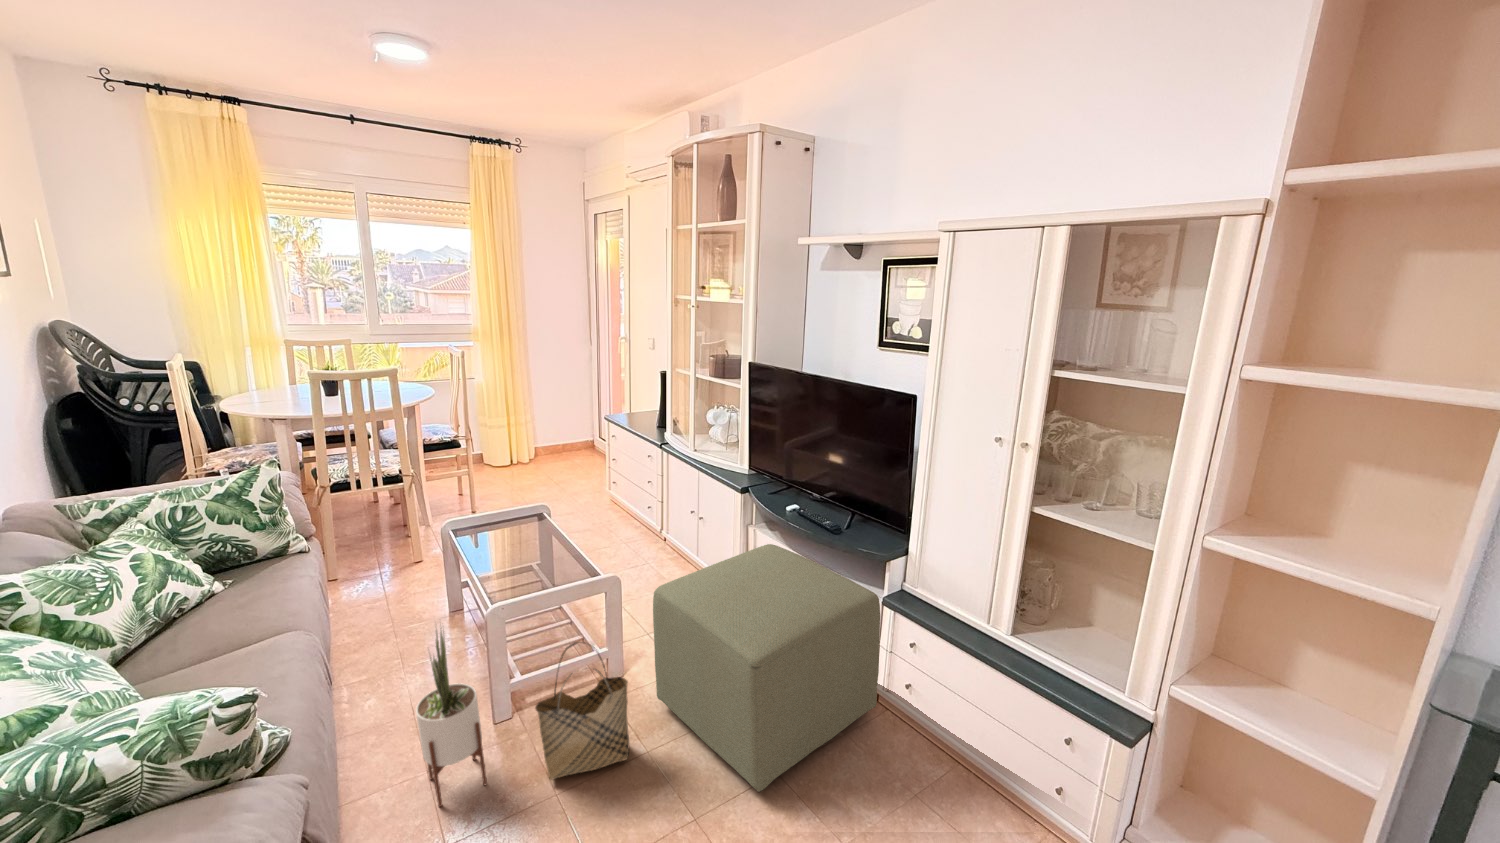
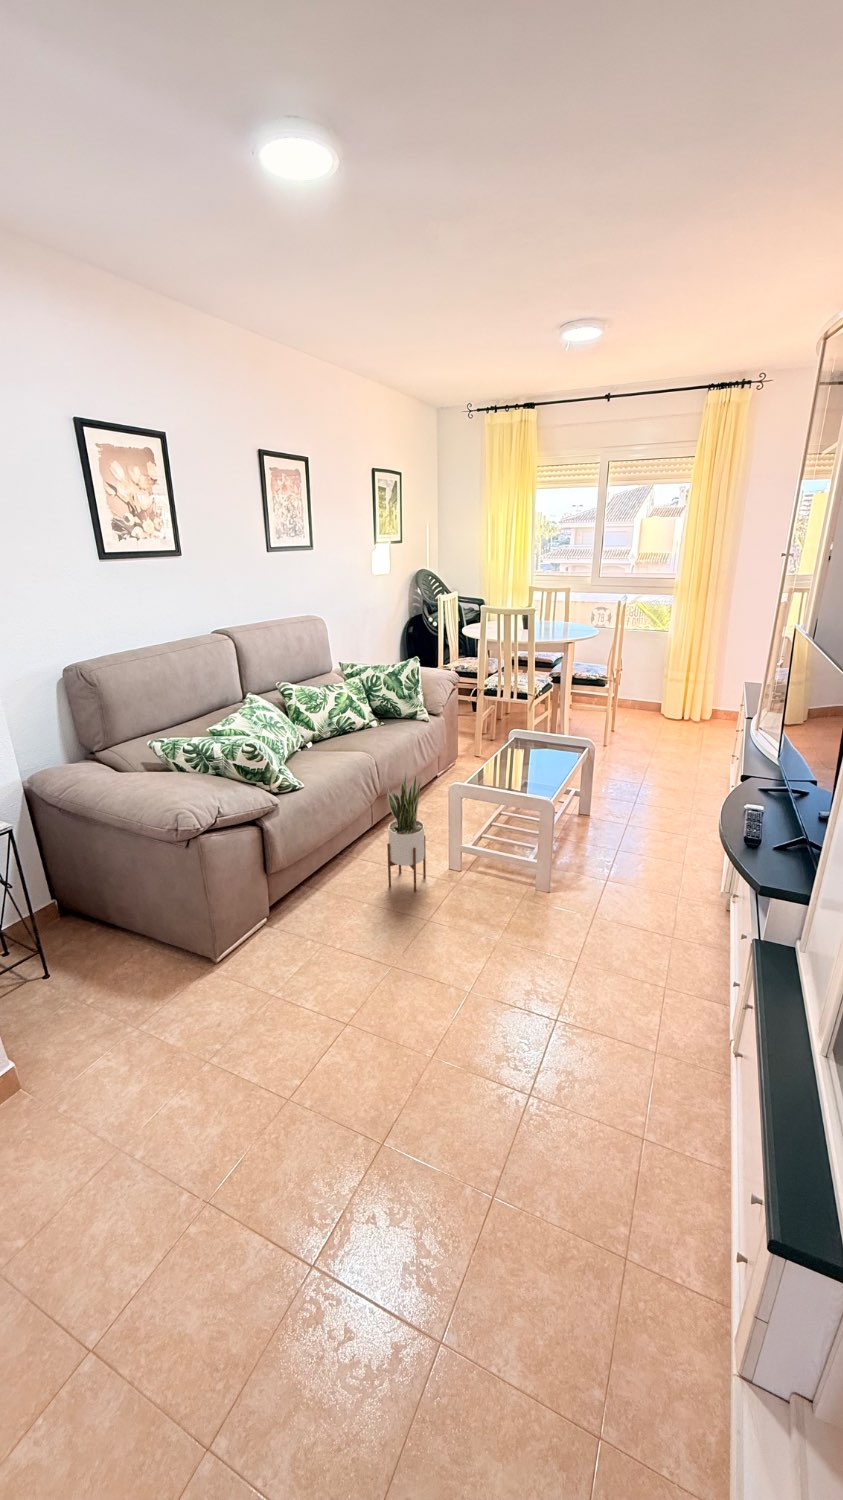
ottoman: present [653,544,880,792] -> none [525,820,722,1036]
woven basket: present [535,642,629,780] -> none [439,829,504,929]

